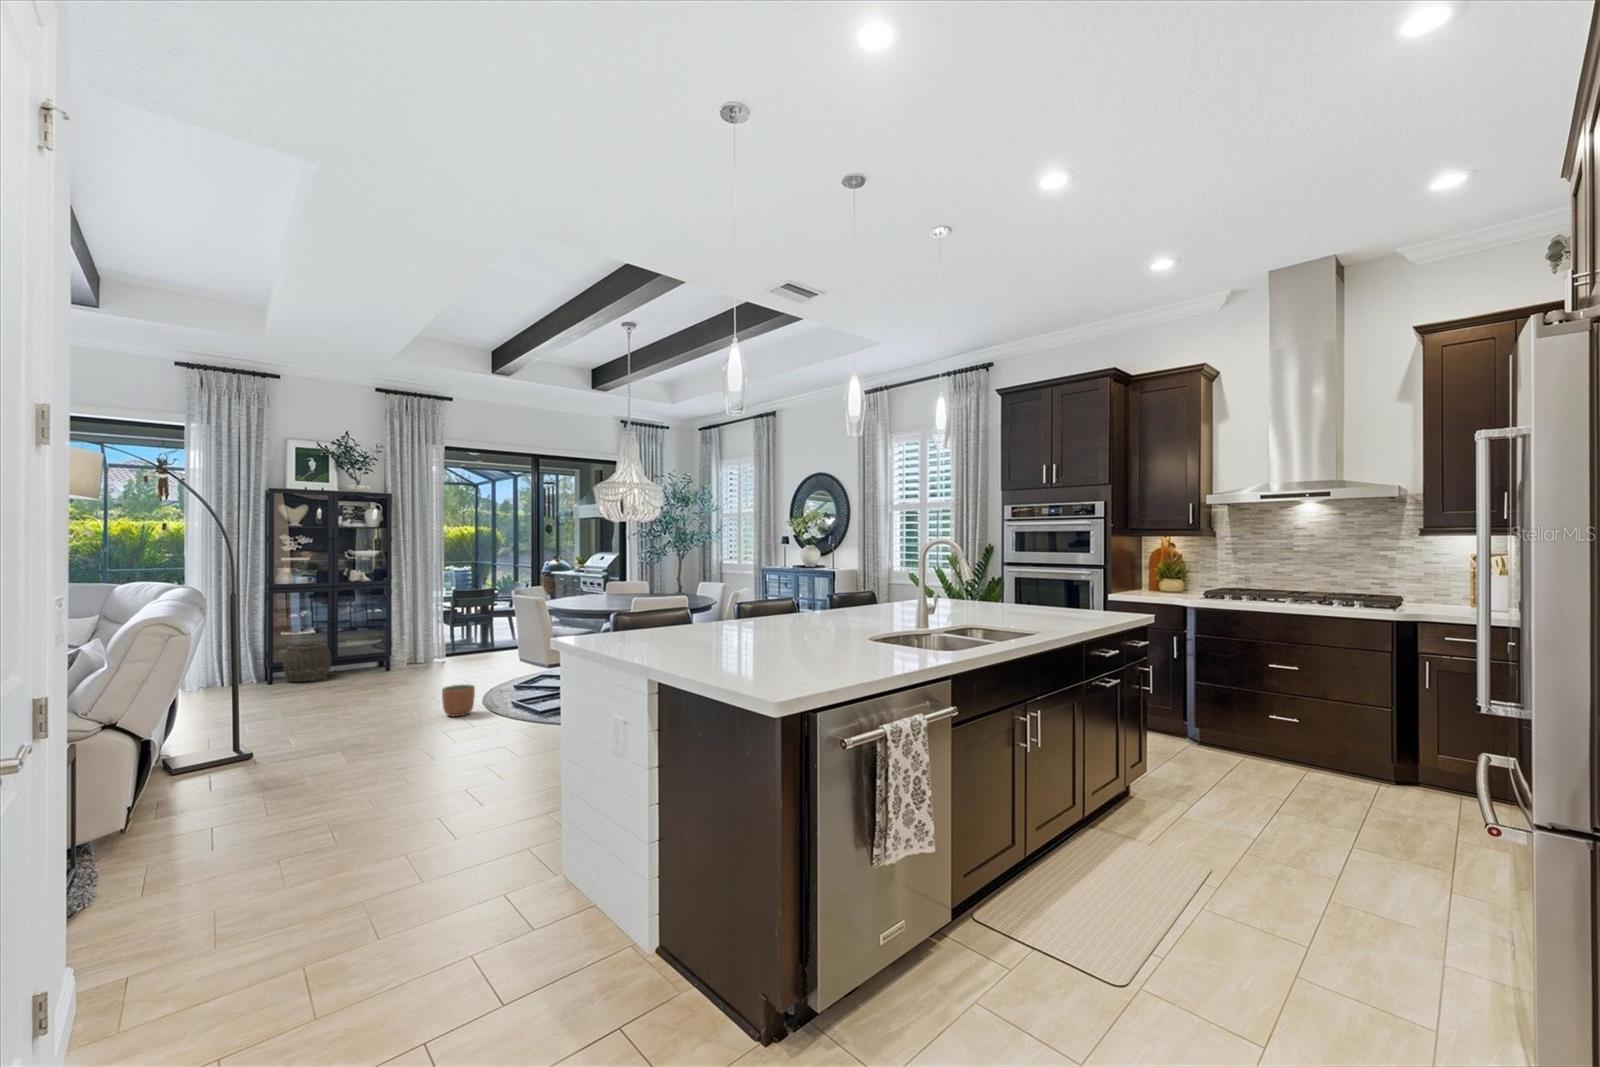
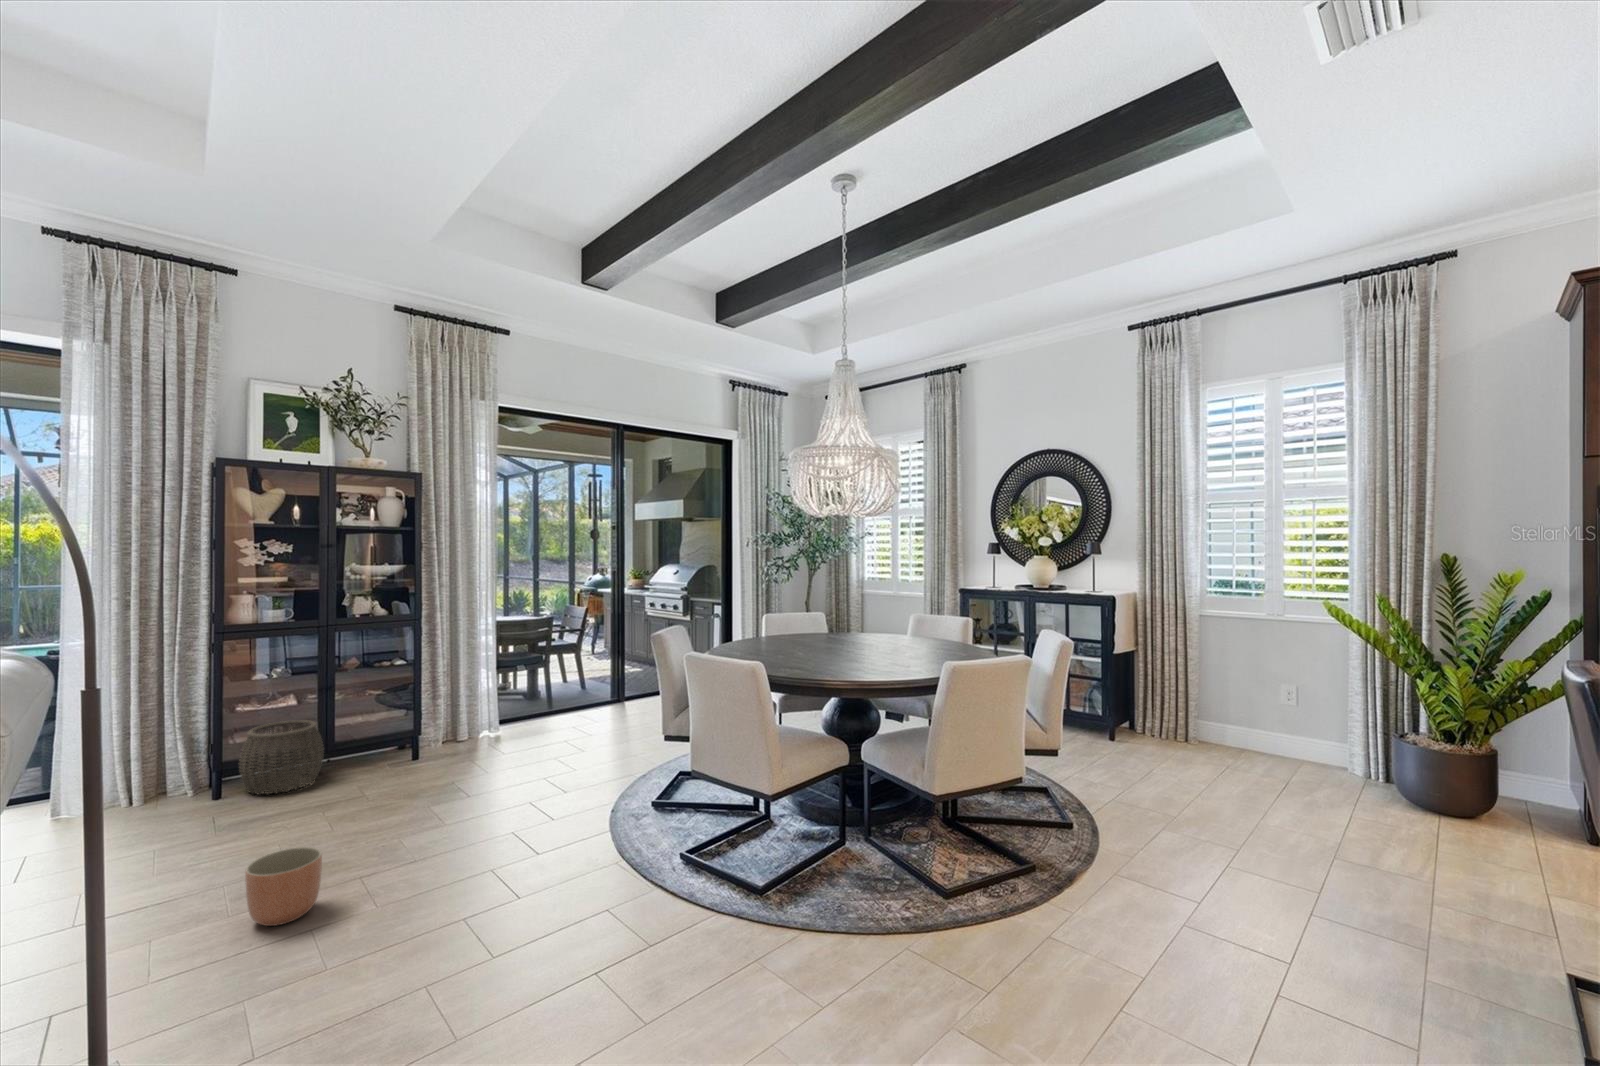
planter: present [442,684,475,716] -> present [245,847,322,926]

